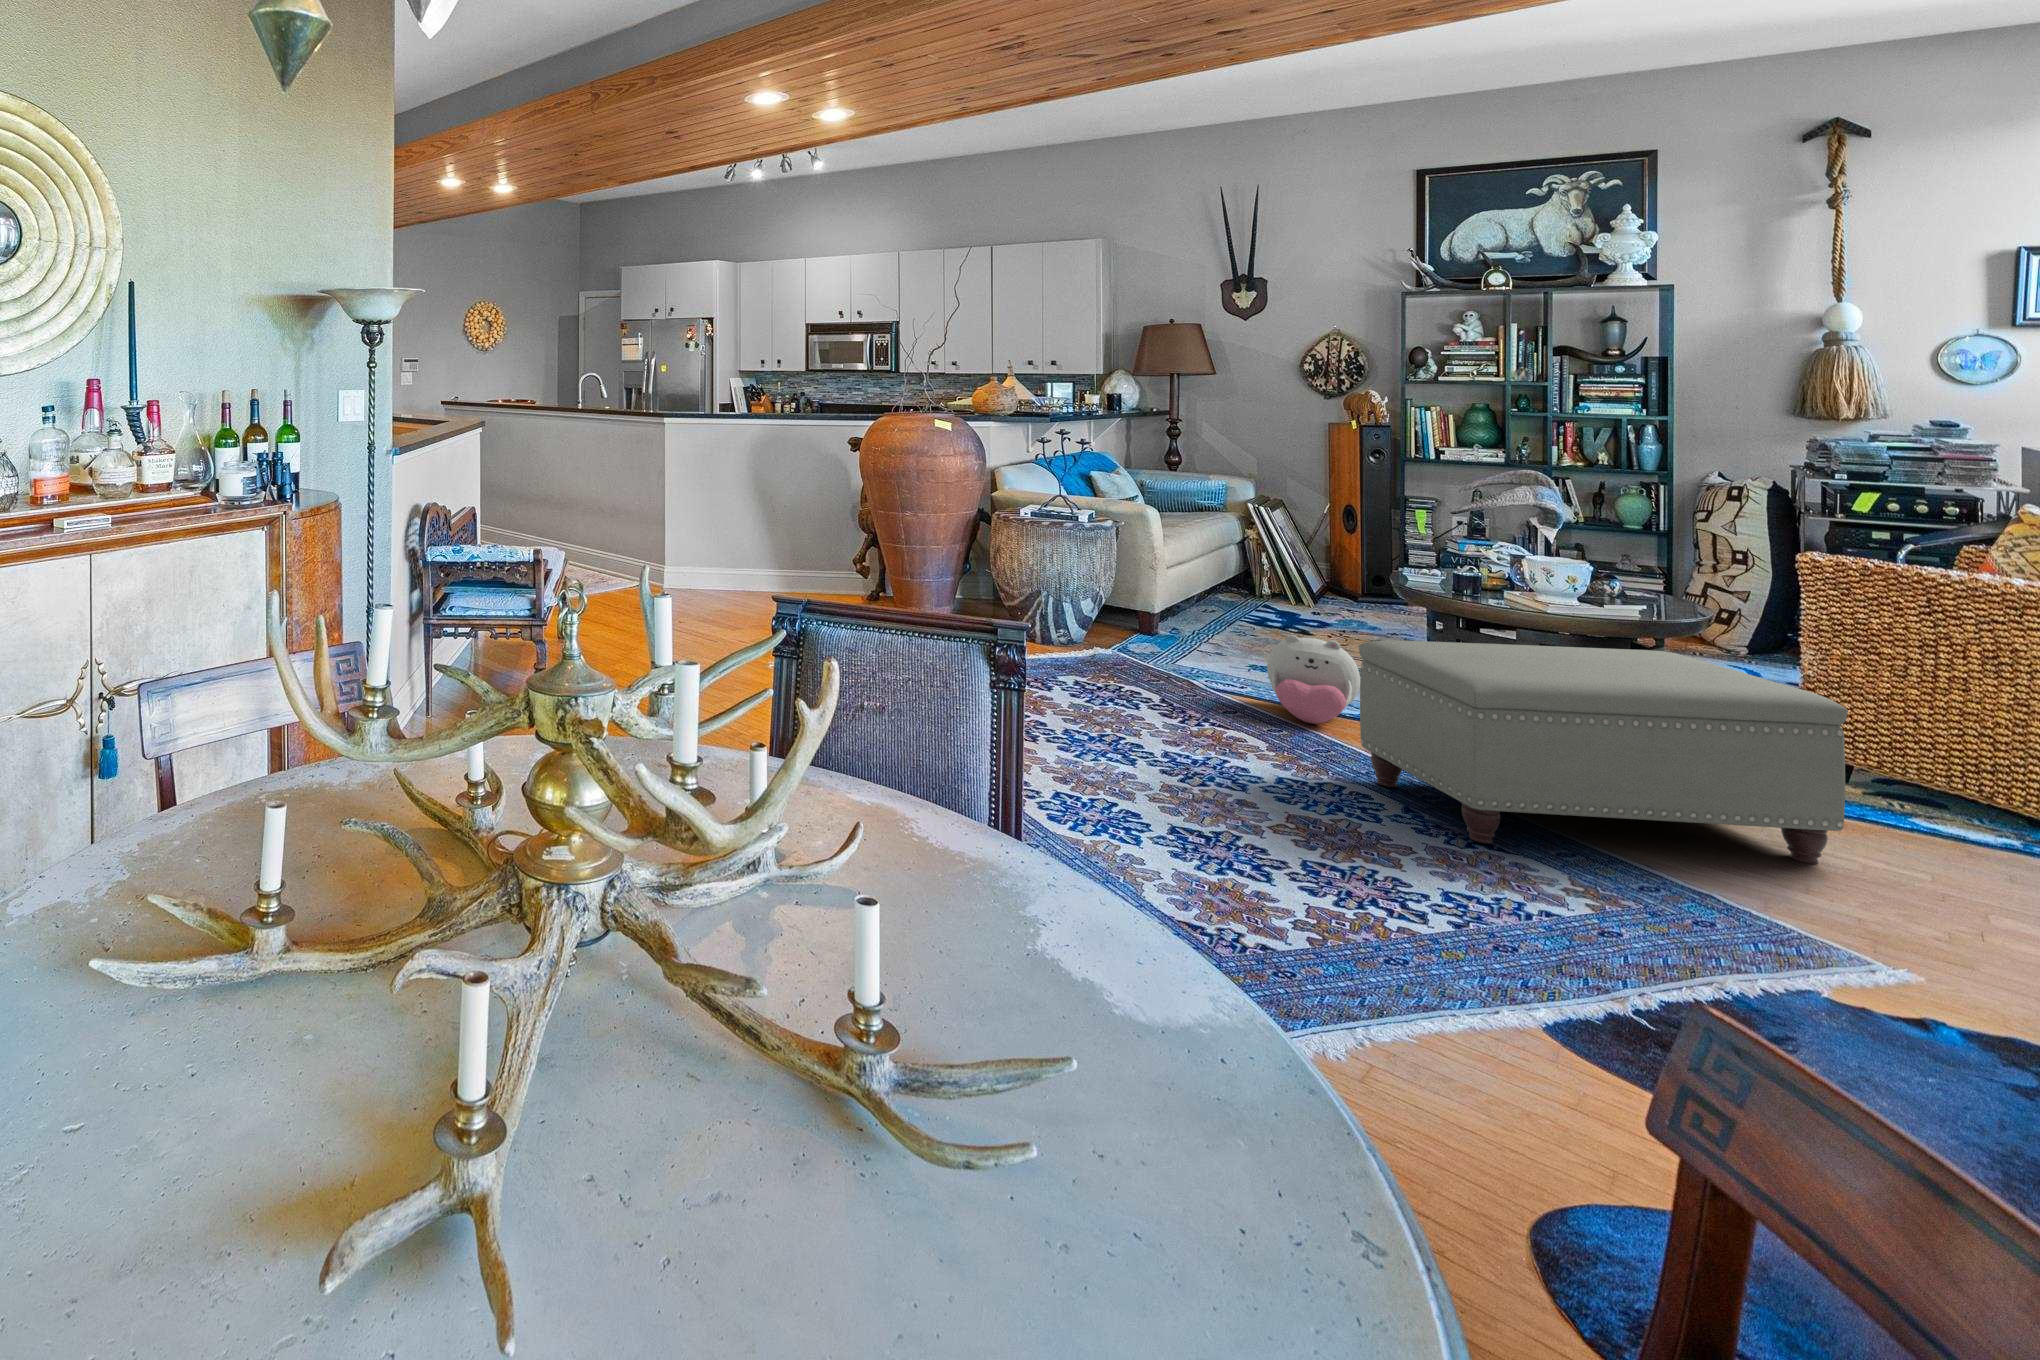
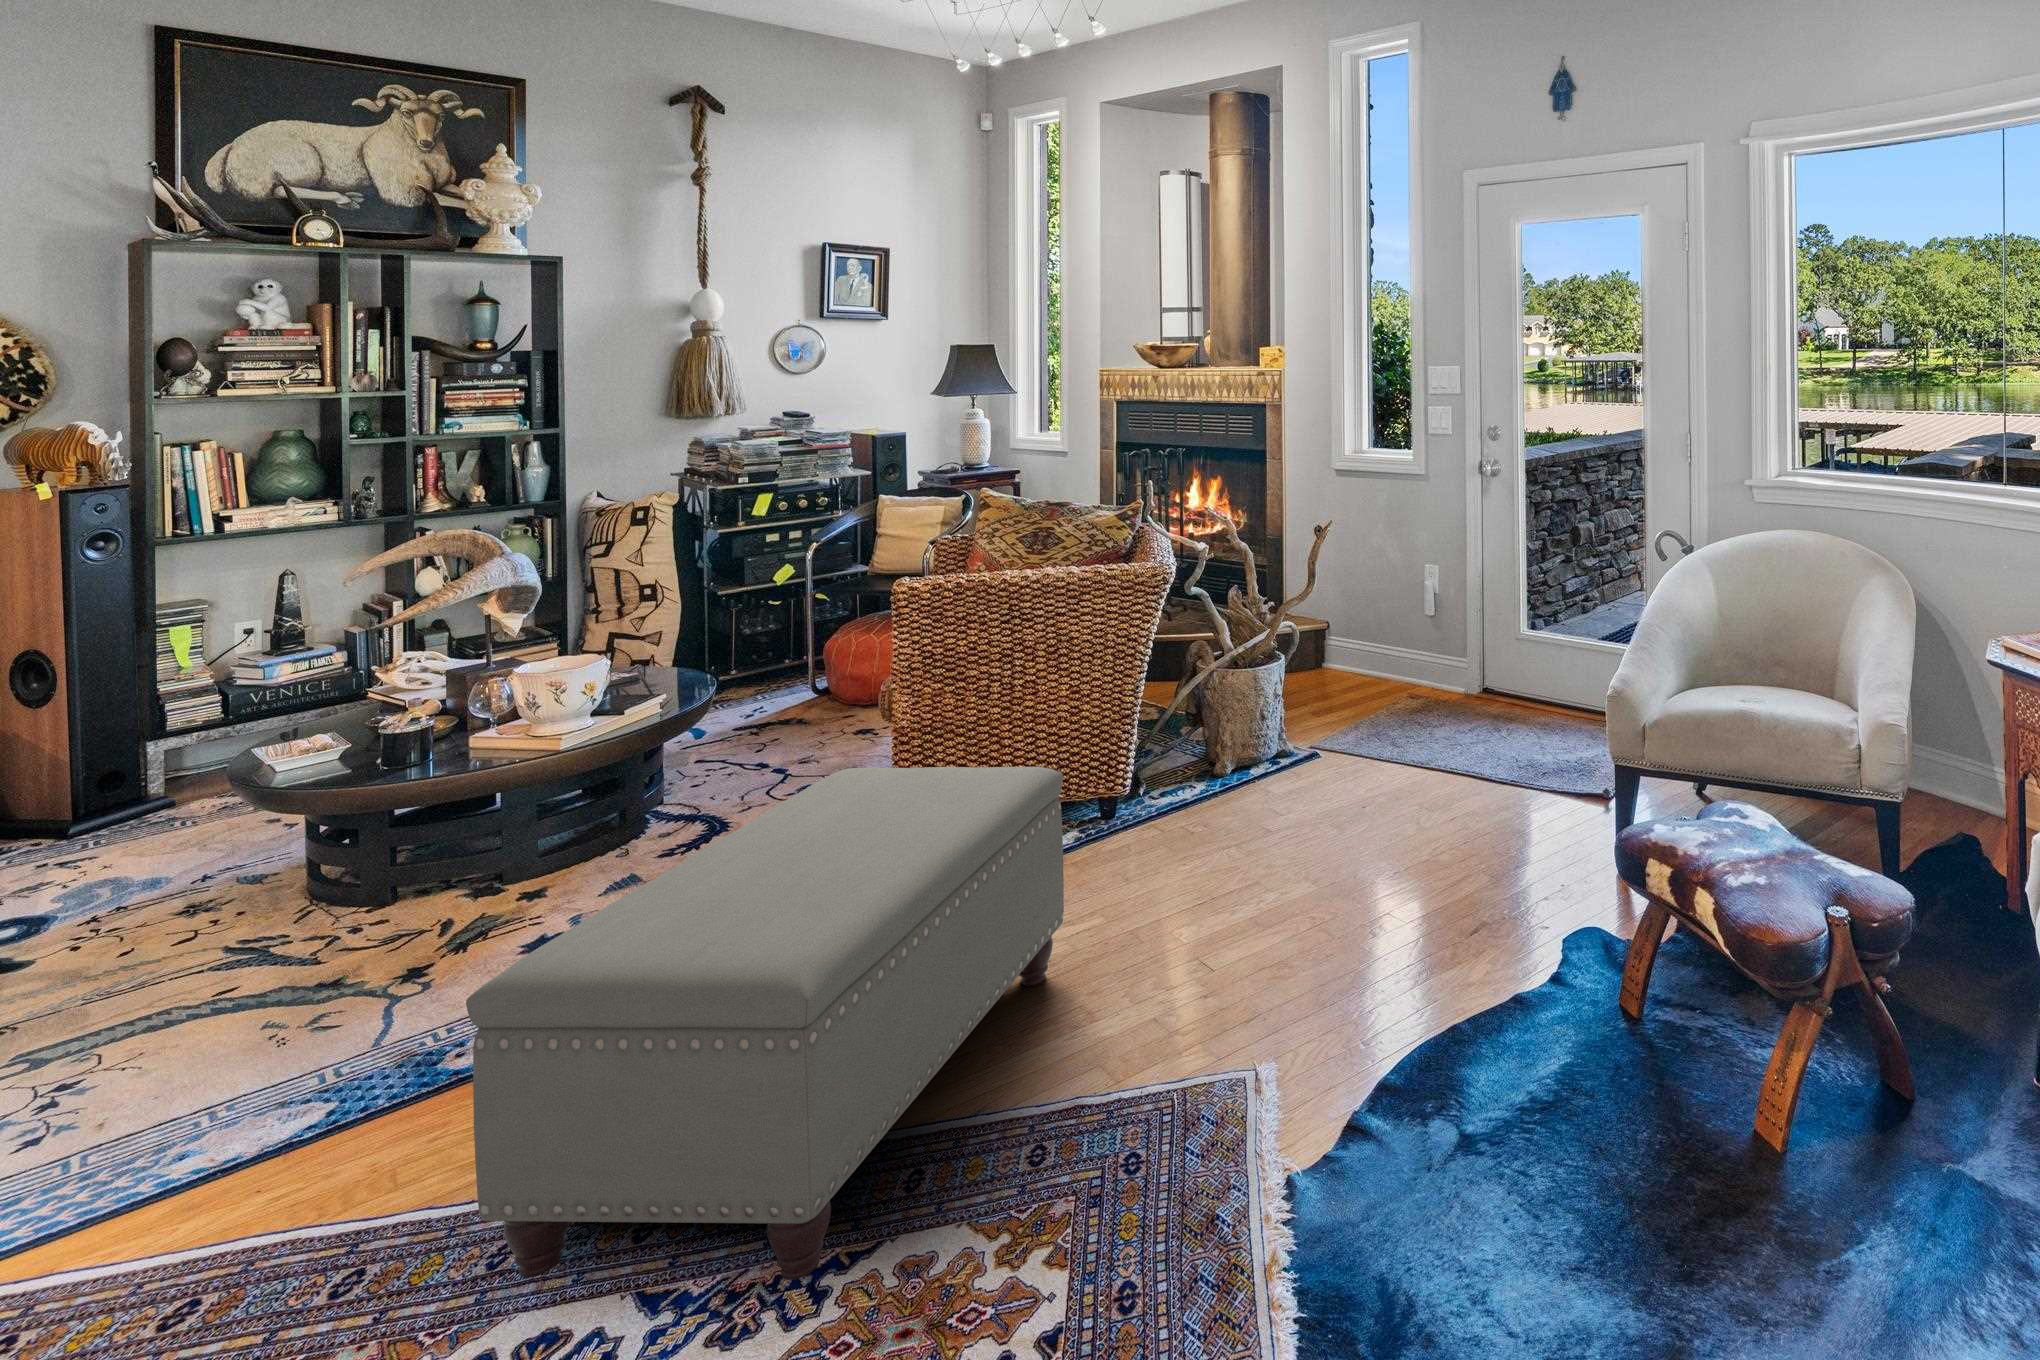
plush toy: present [1267,635,1360,724] -> none [80,989,337,1223]

